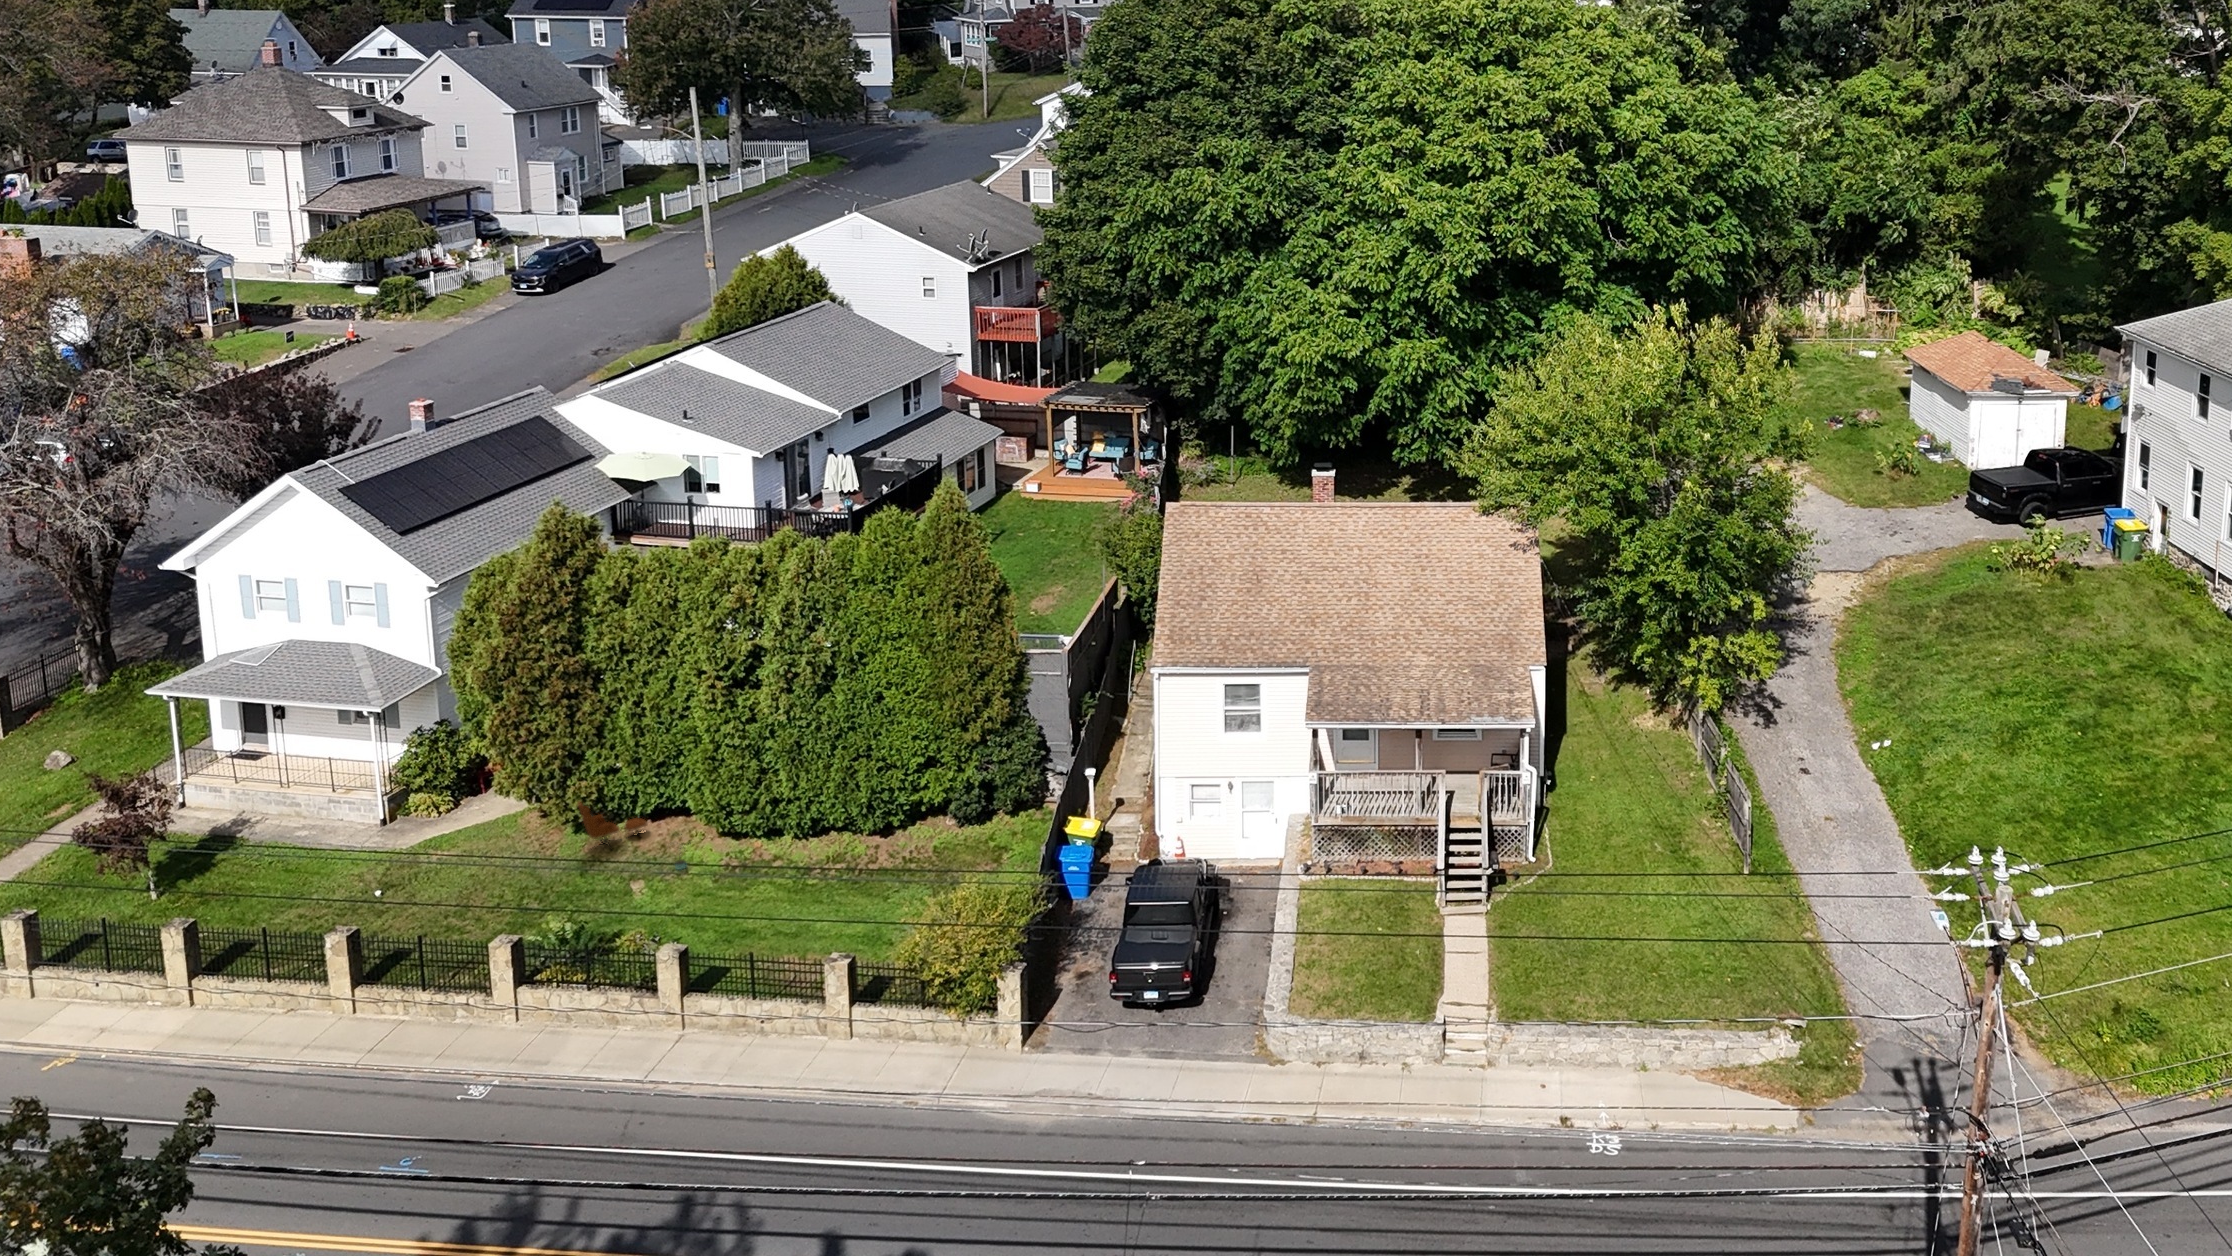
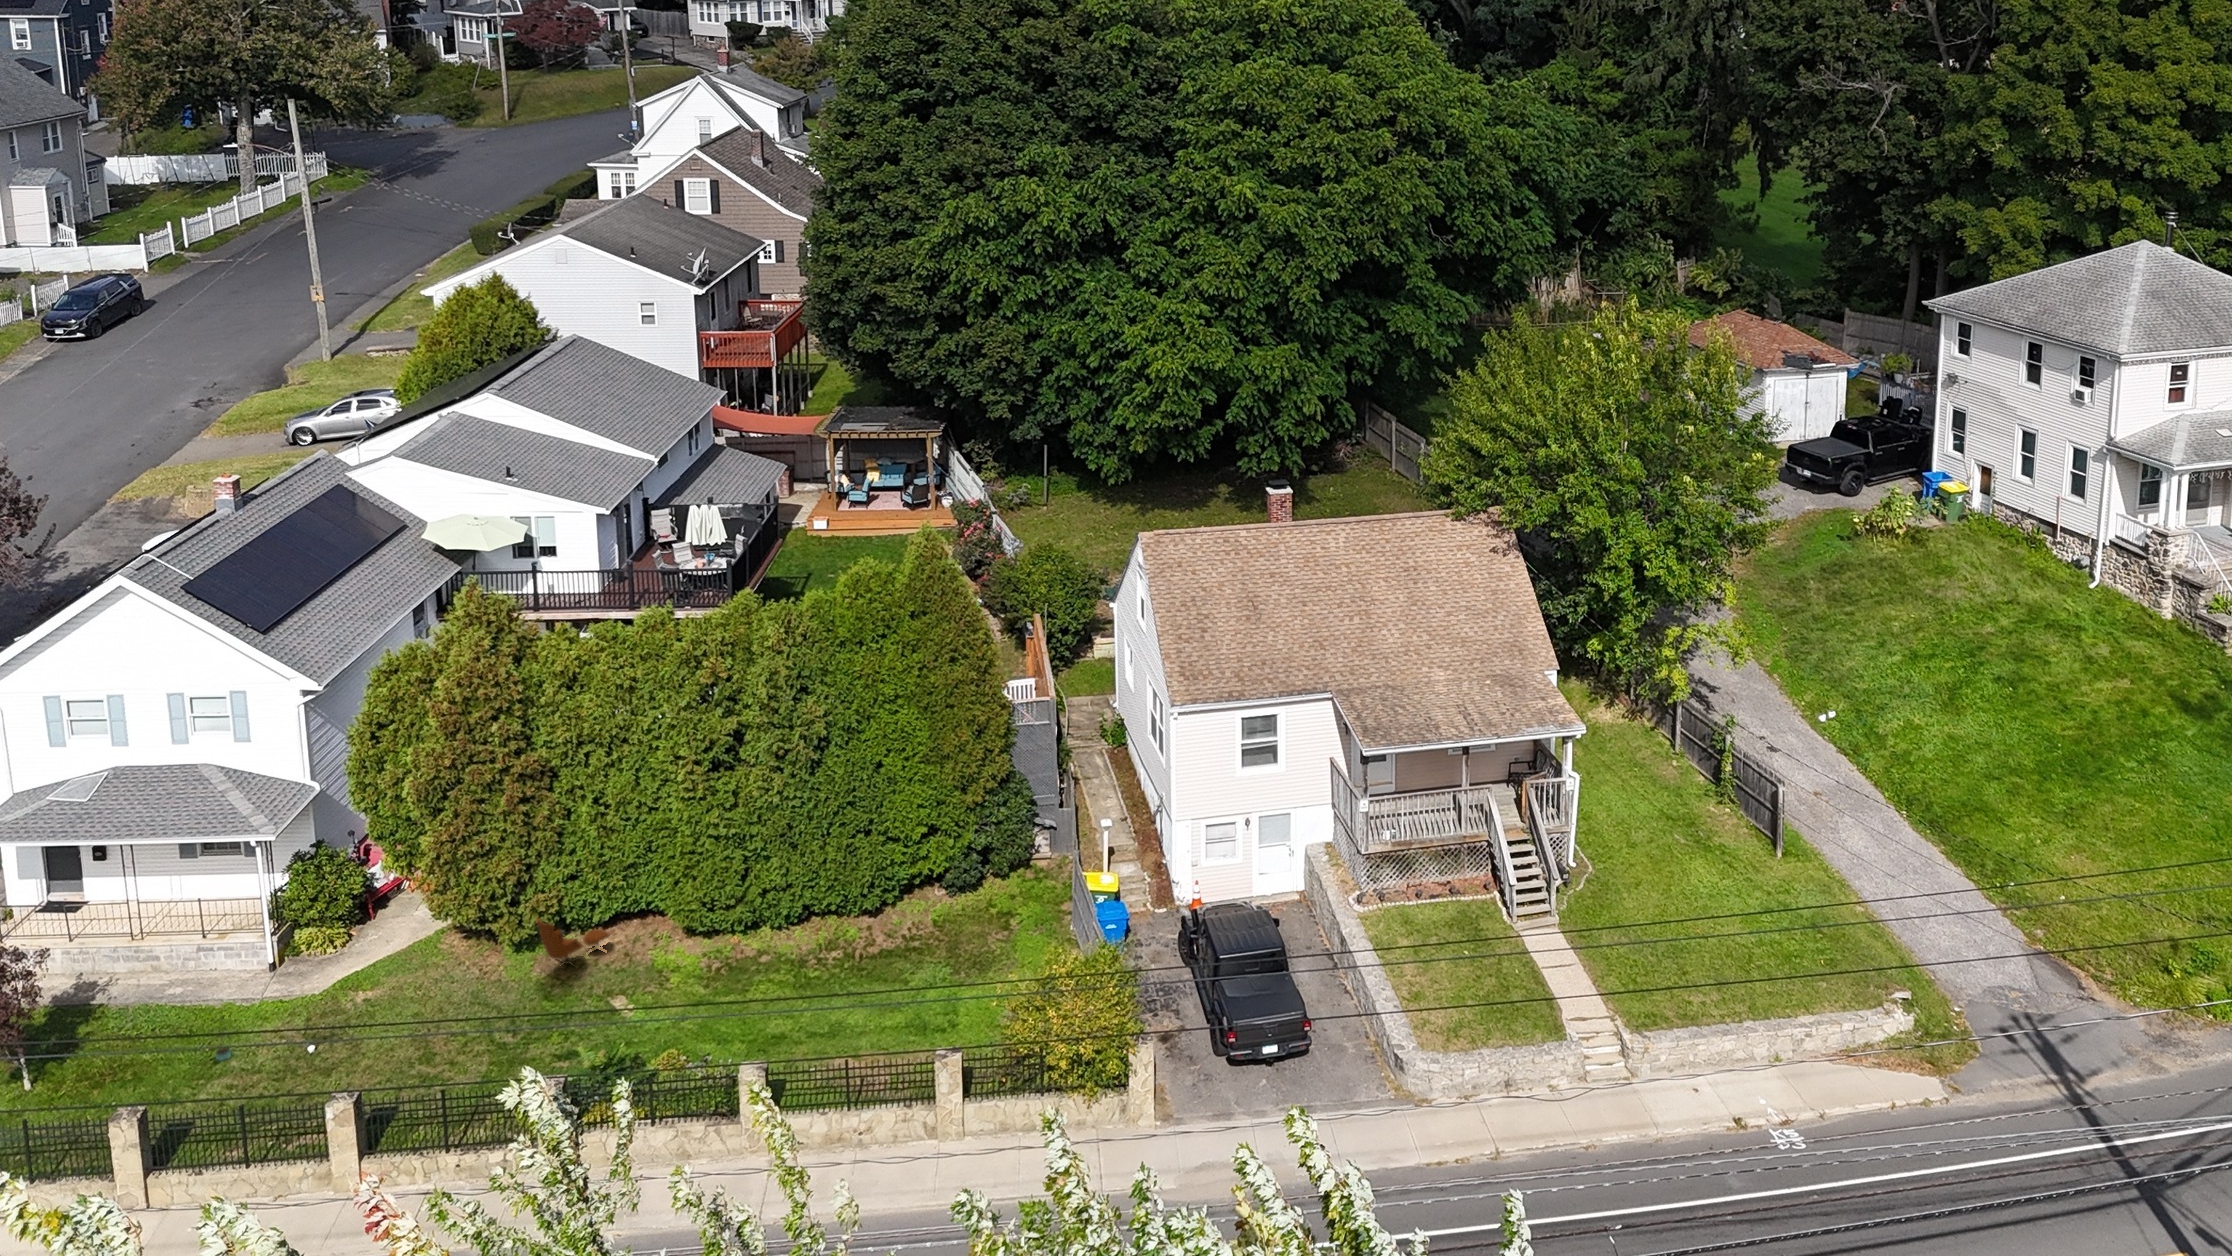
potted plant: present [675,834,691,870] -> present [210,1028,236,1061]

